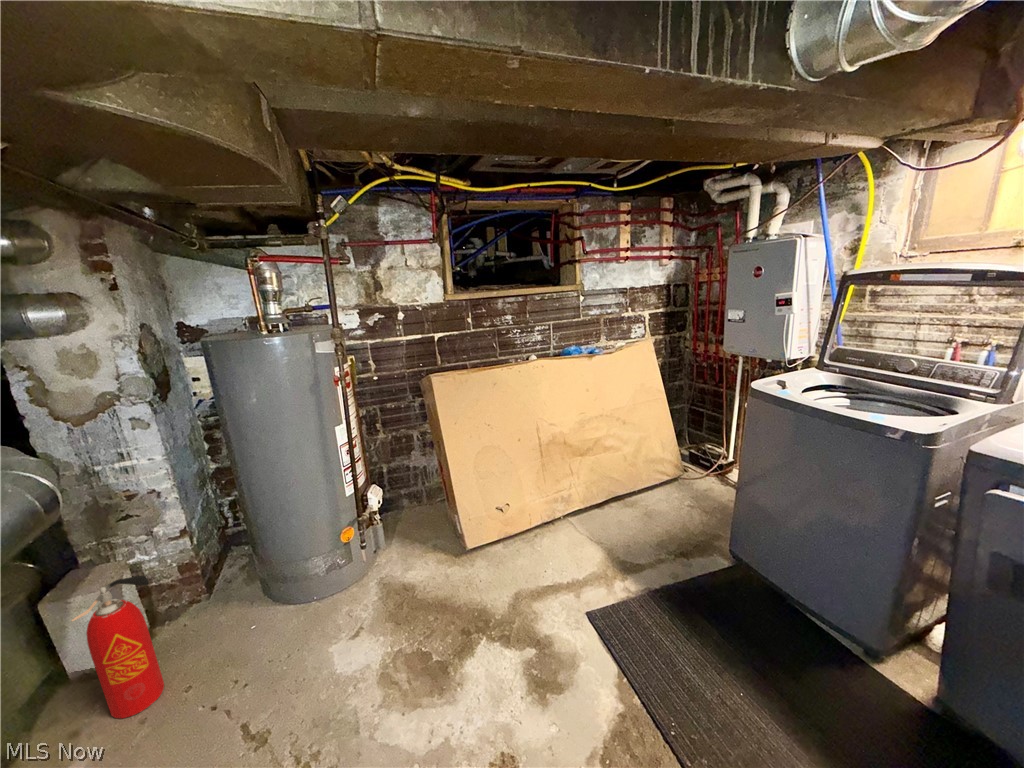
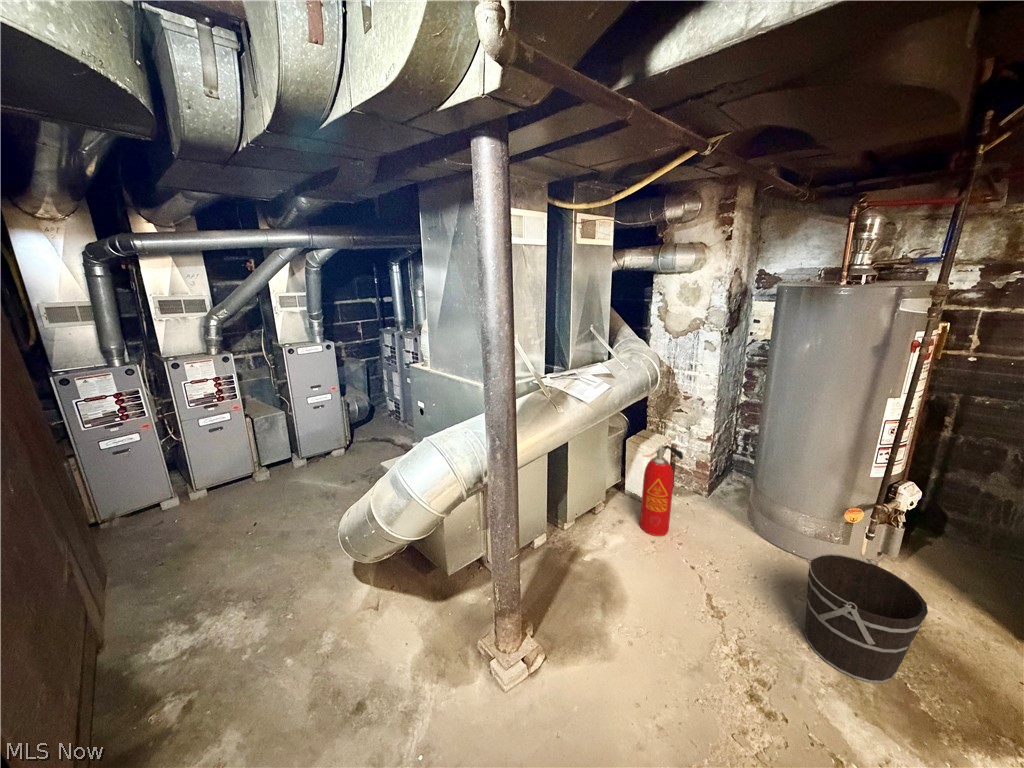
bucket: none [323,566,411,685] -> present [805,554,928,683]

